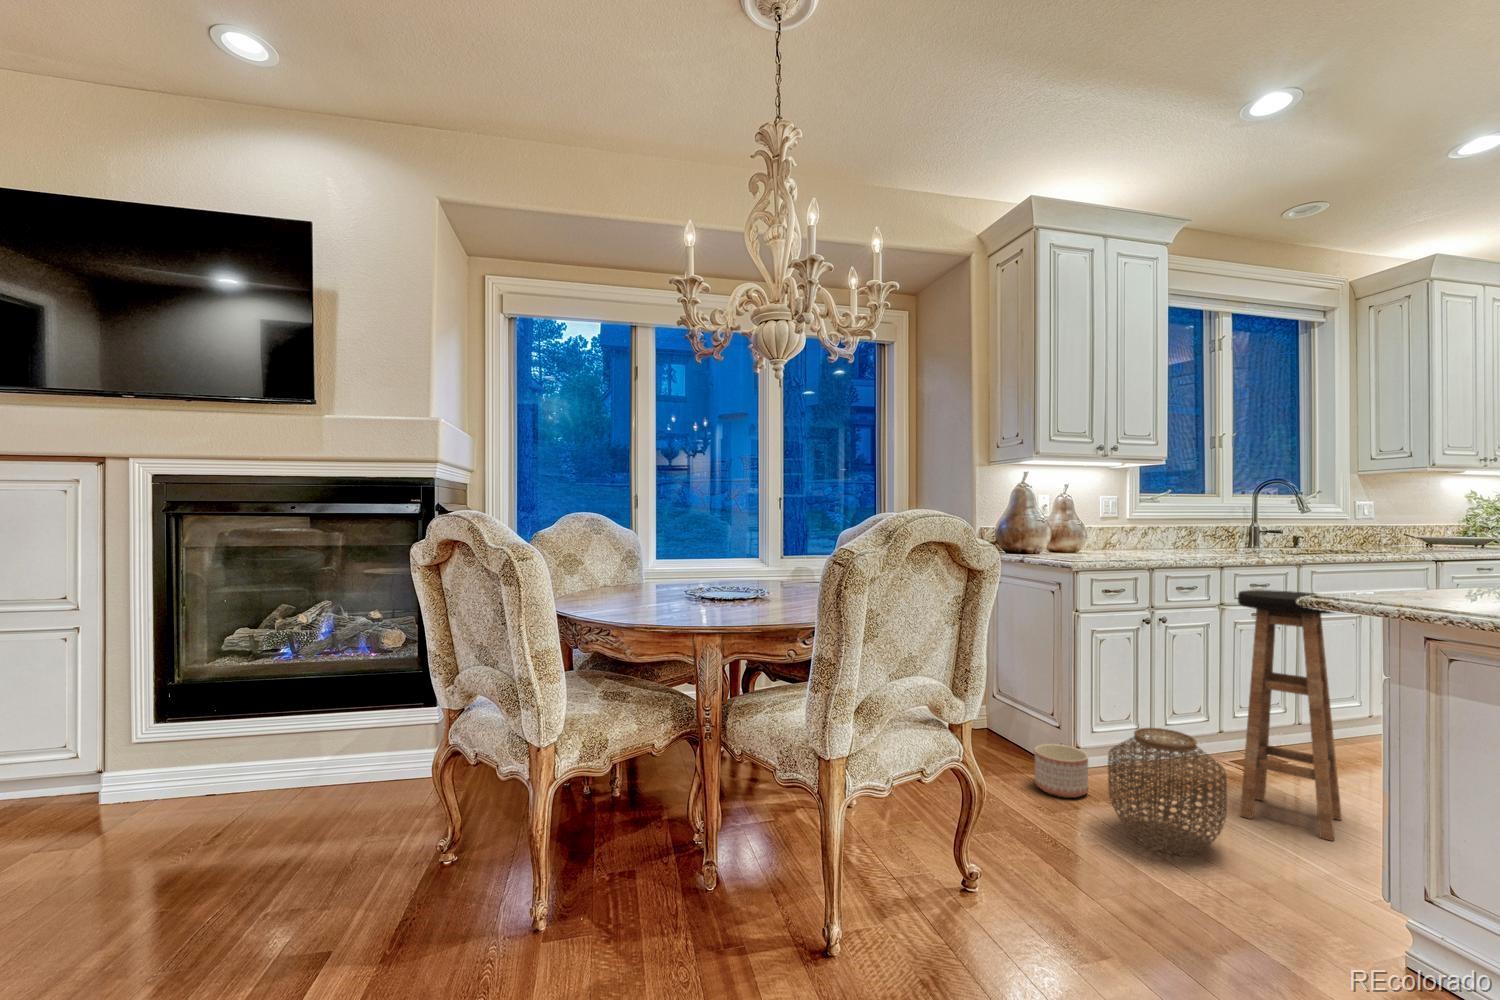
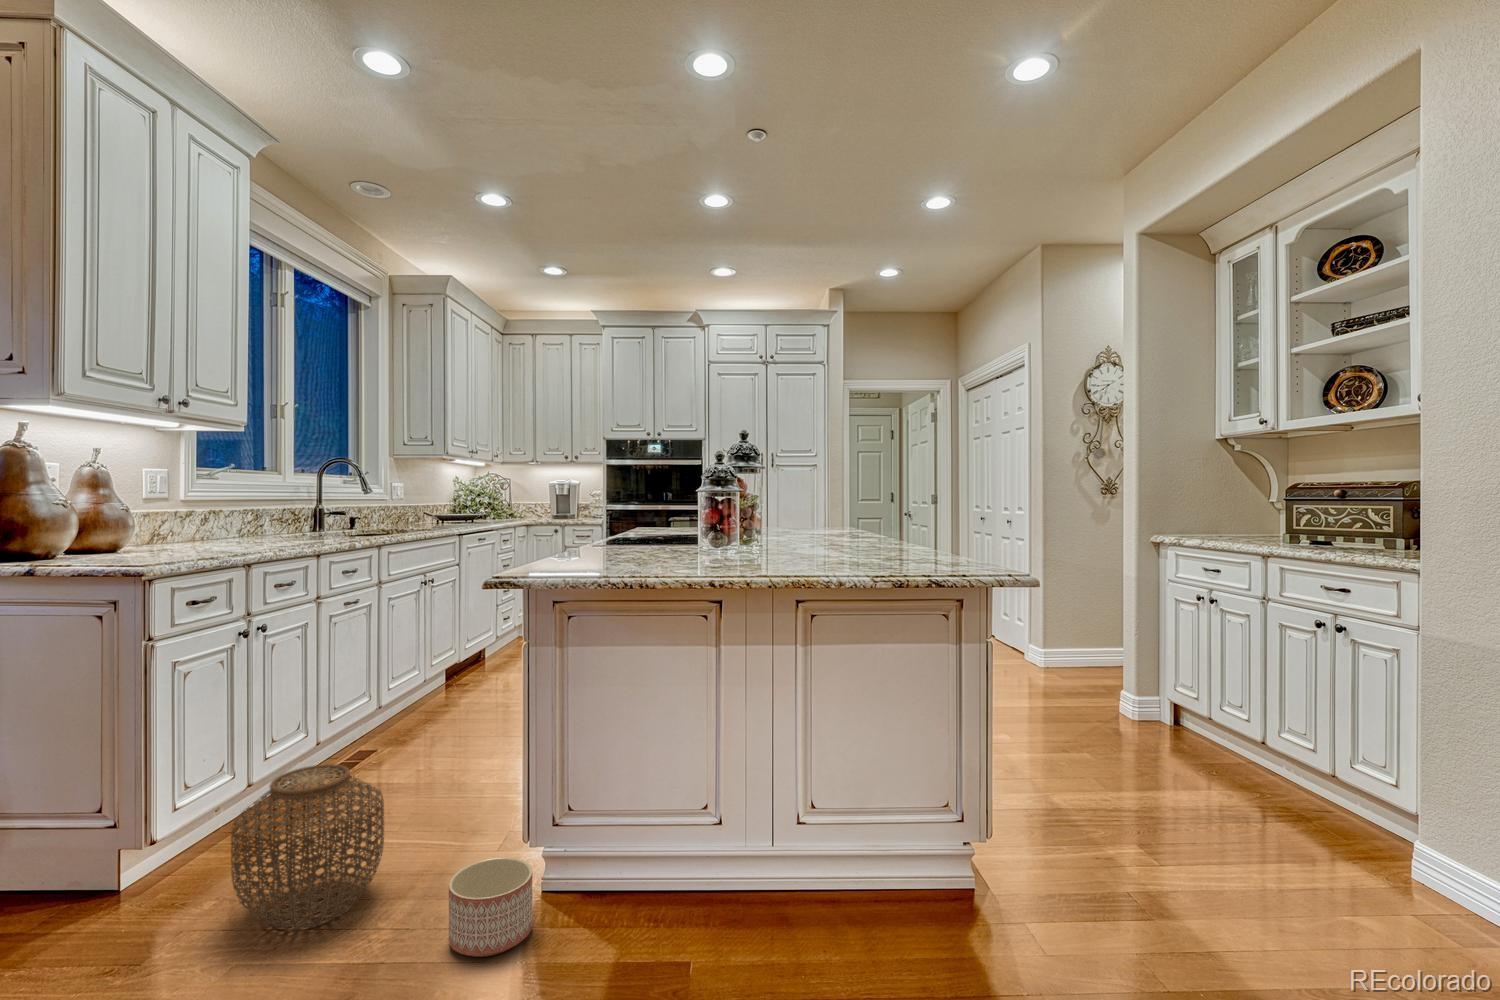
bar stool: present [1238,590,1342,841] -> none [361,574,457,834]
planter: present [1035,744,1088,798] -> present [449,857,533,957]

